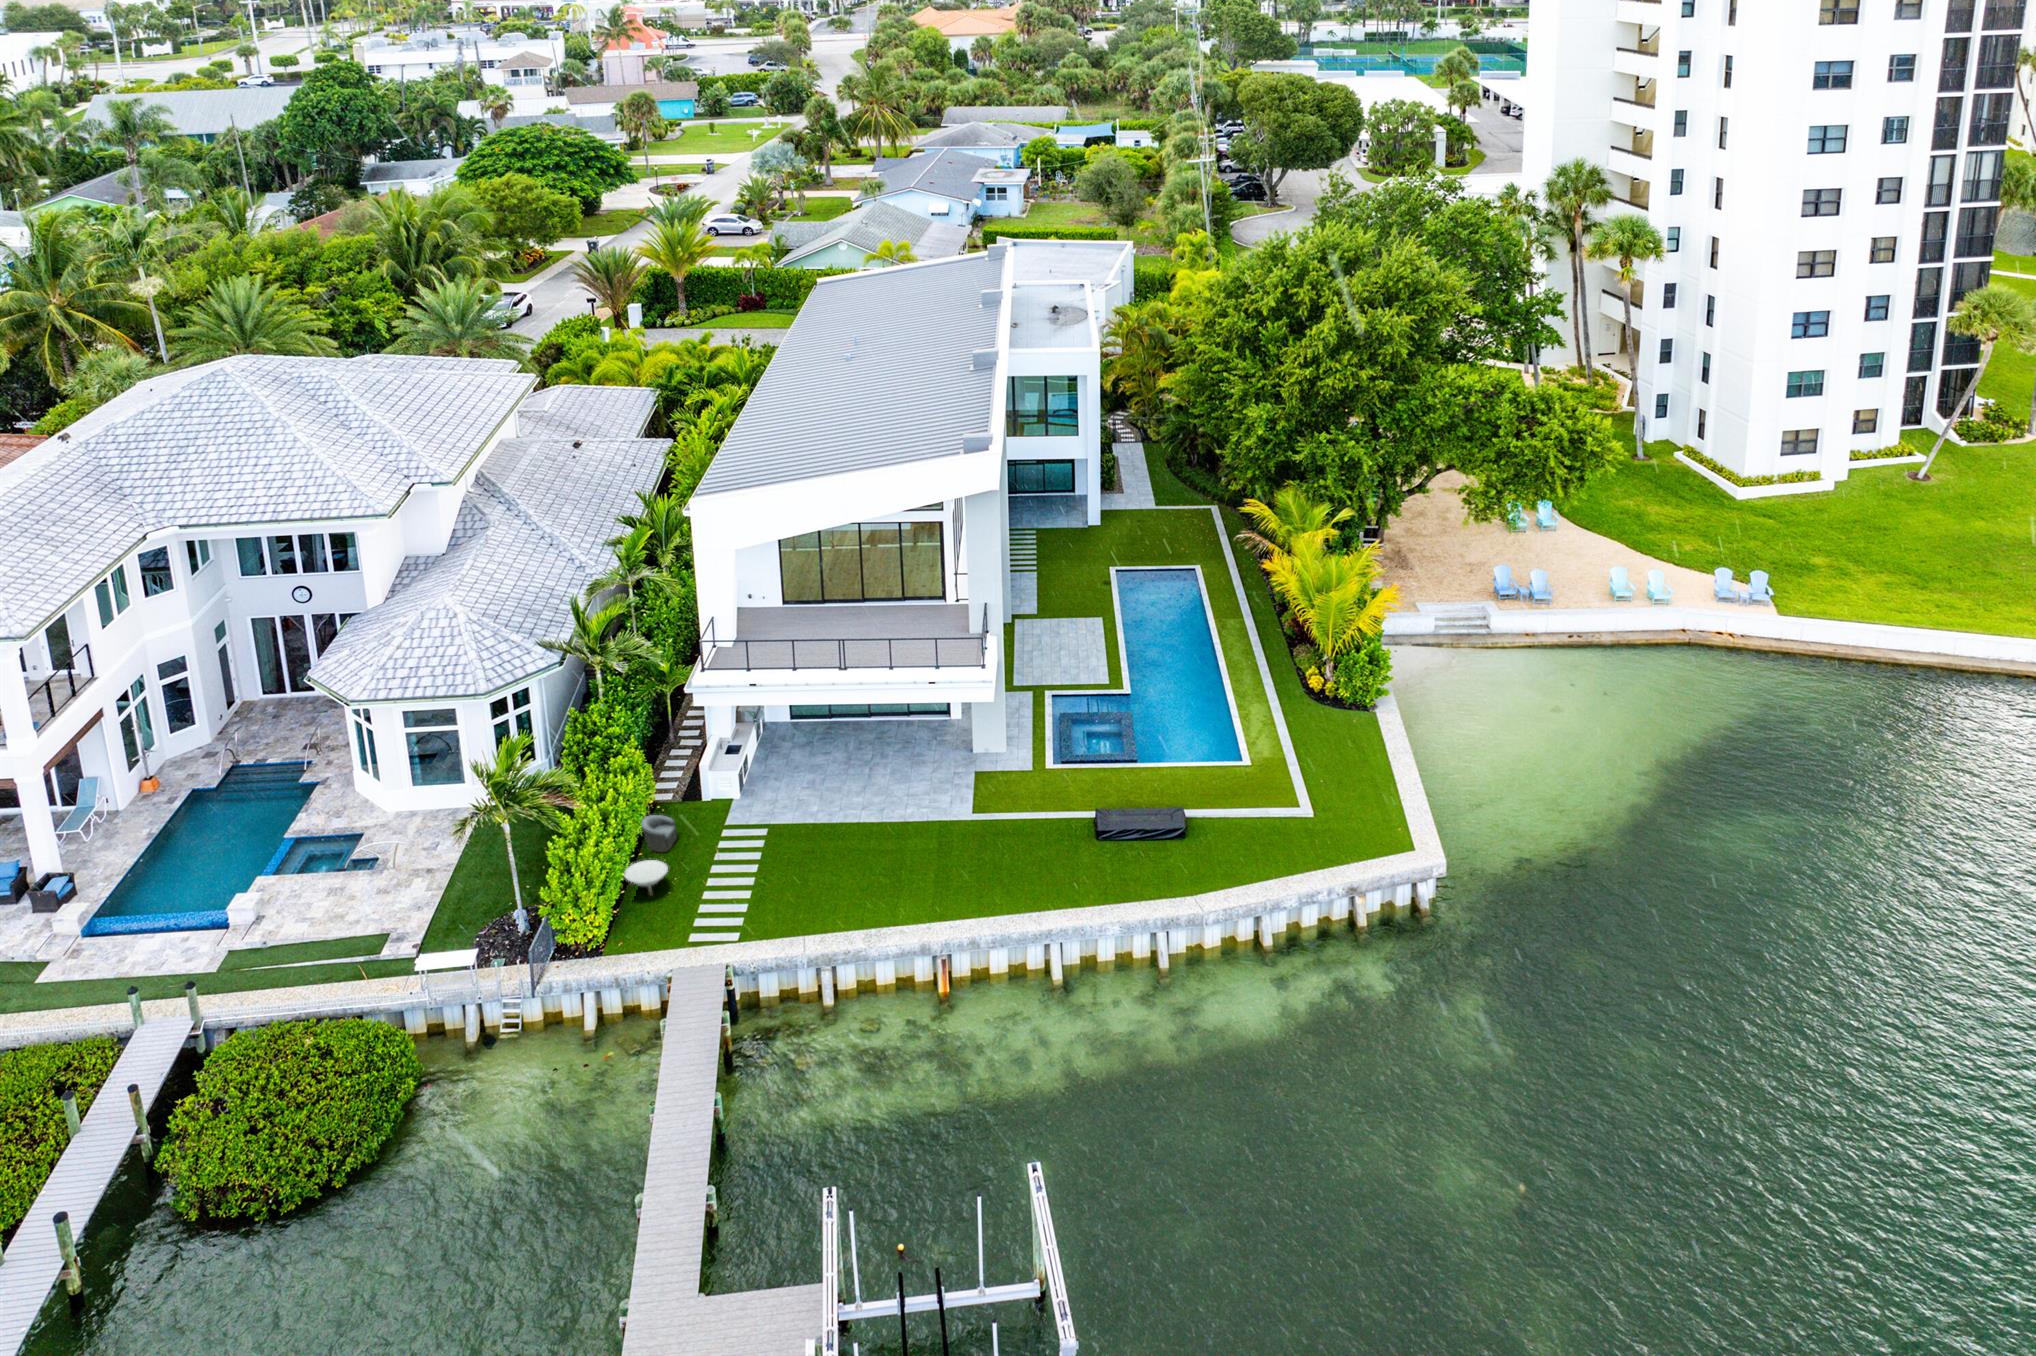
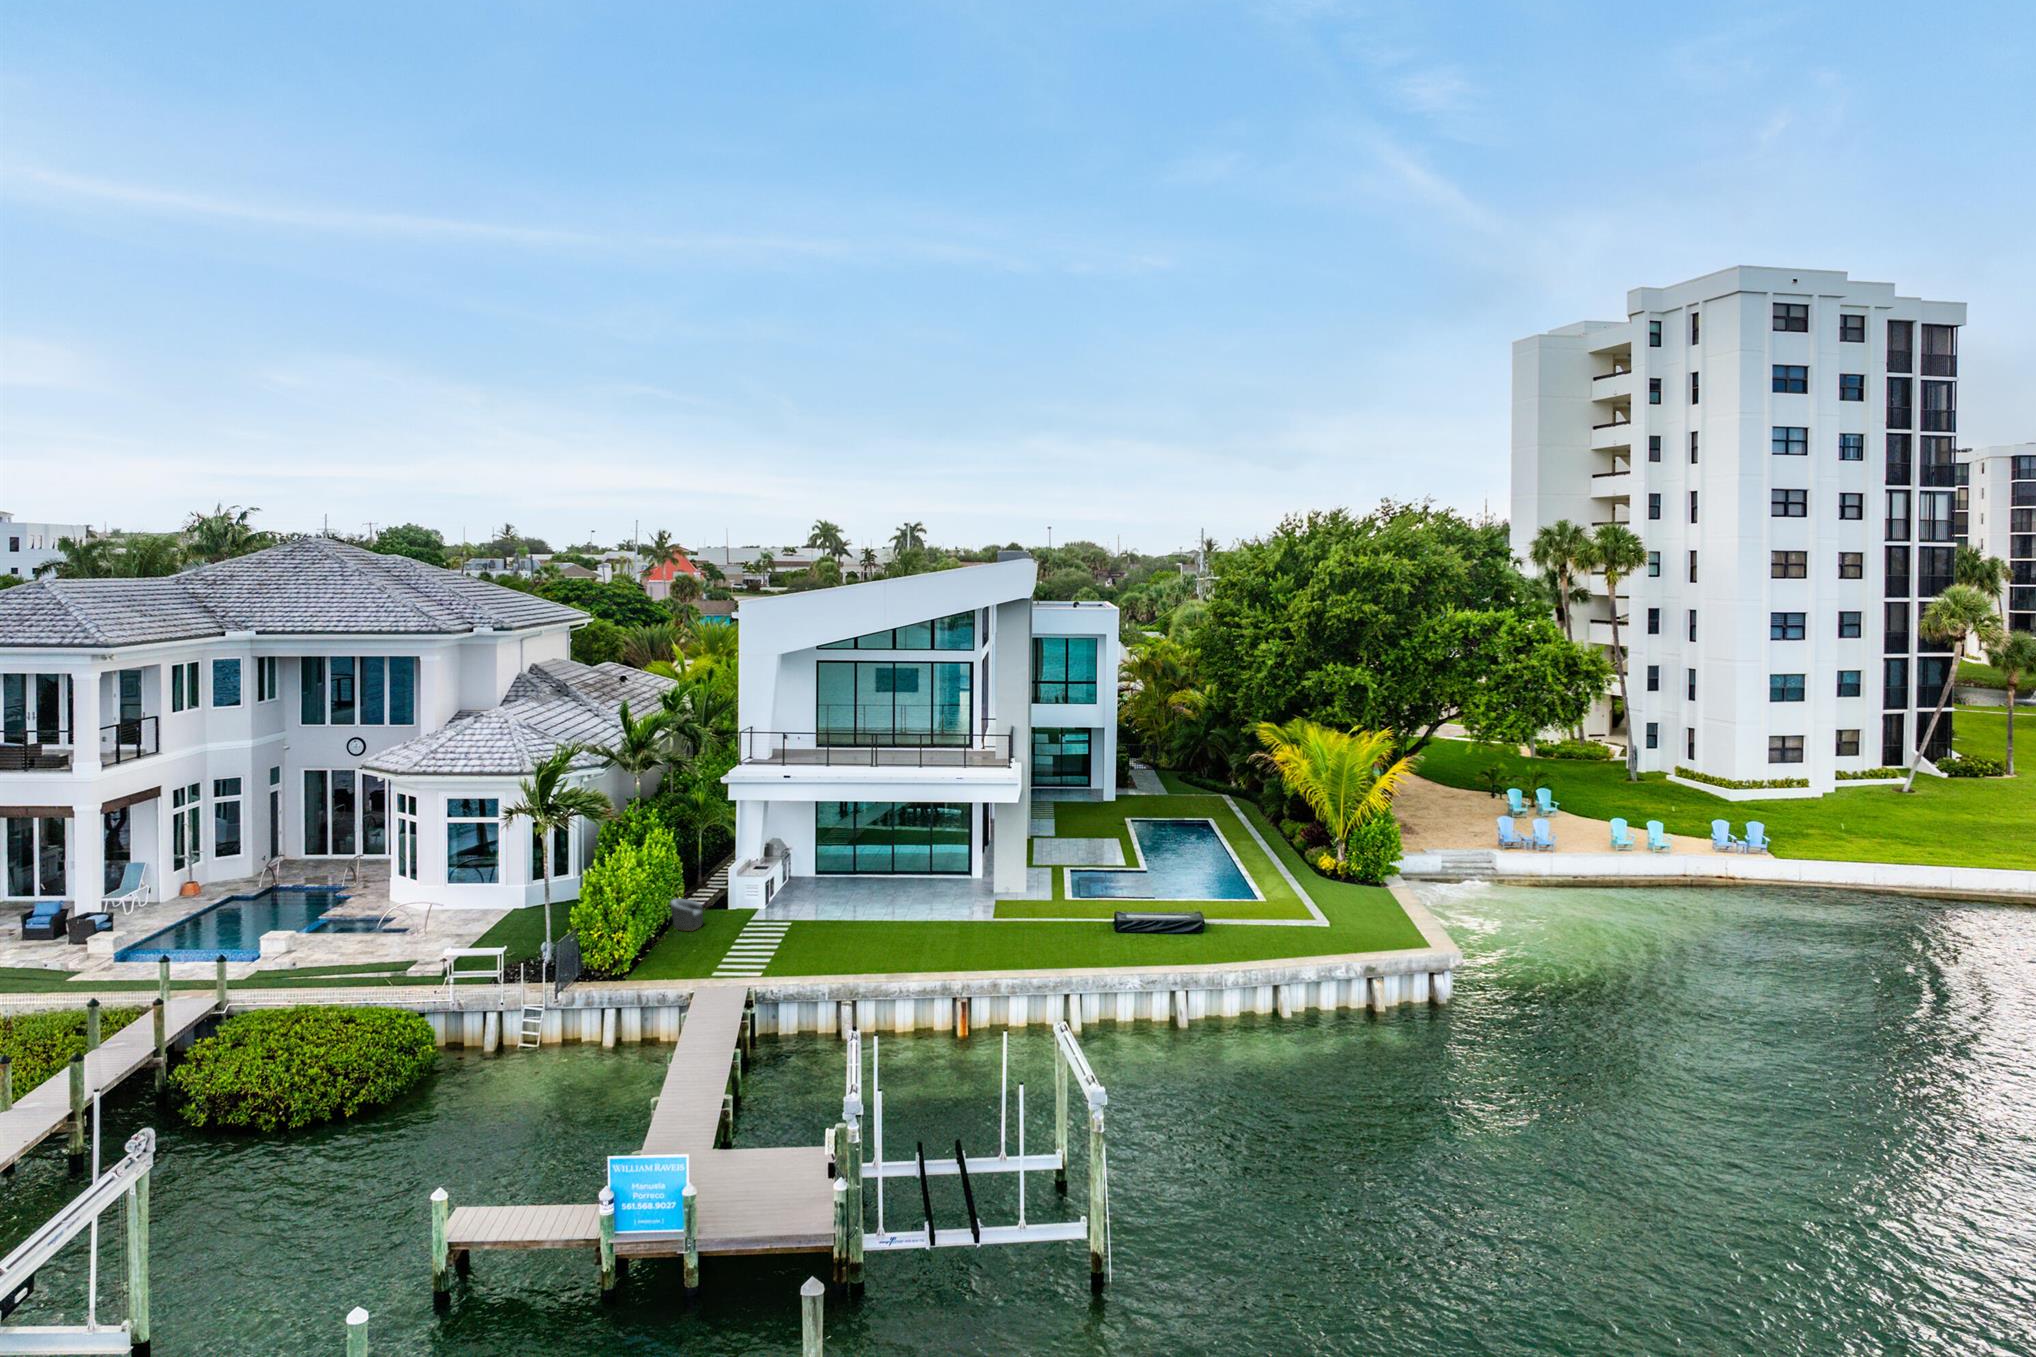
round table: present [624,860,668,896] -> none [652,925,695,952]

